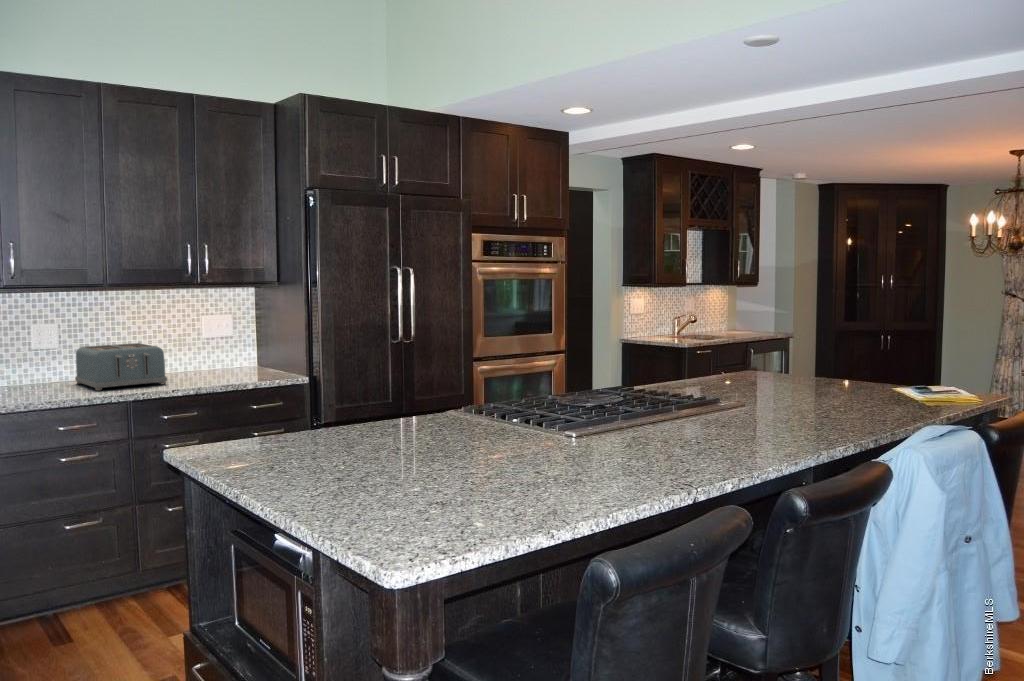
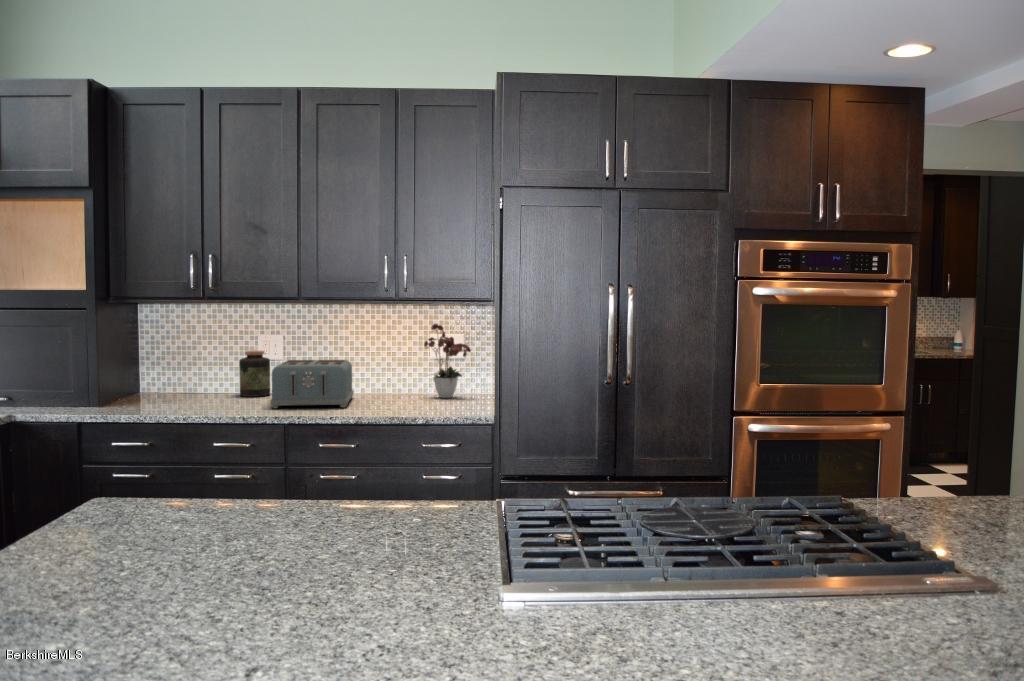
flower arrangement: none [205,303,253,371] -> present [424,324,471,398]
jar: none [17,340,52,386] -> present [239,350,270,397]

